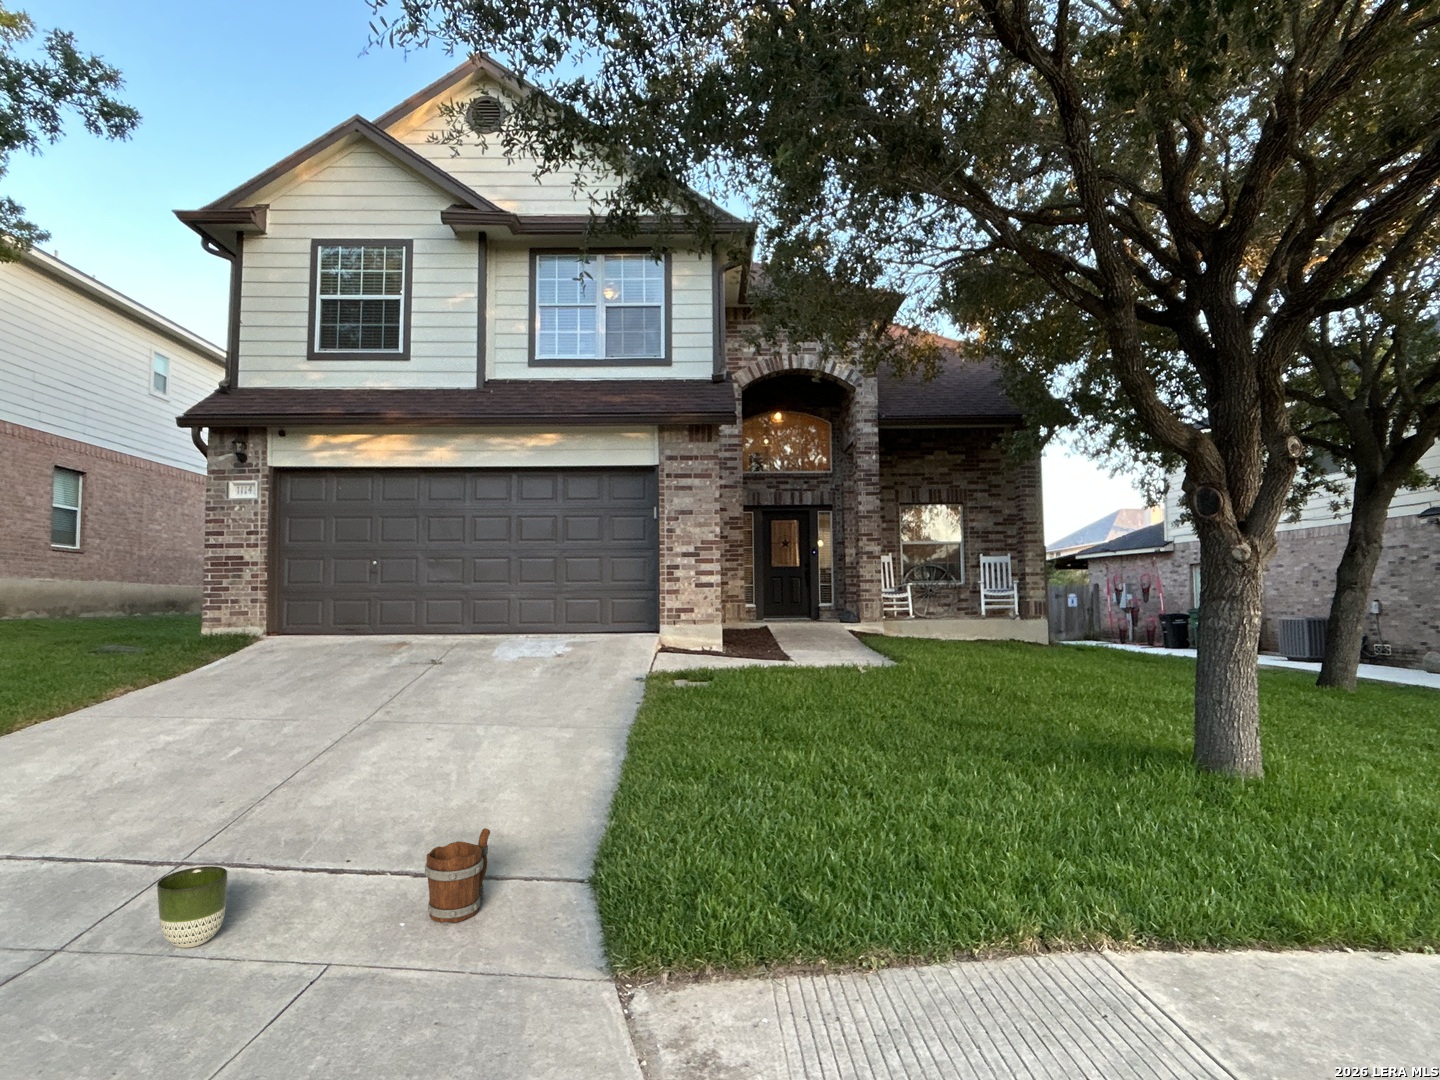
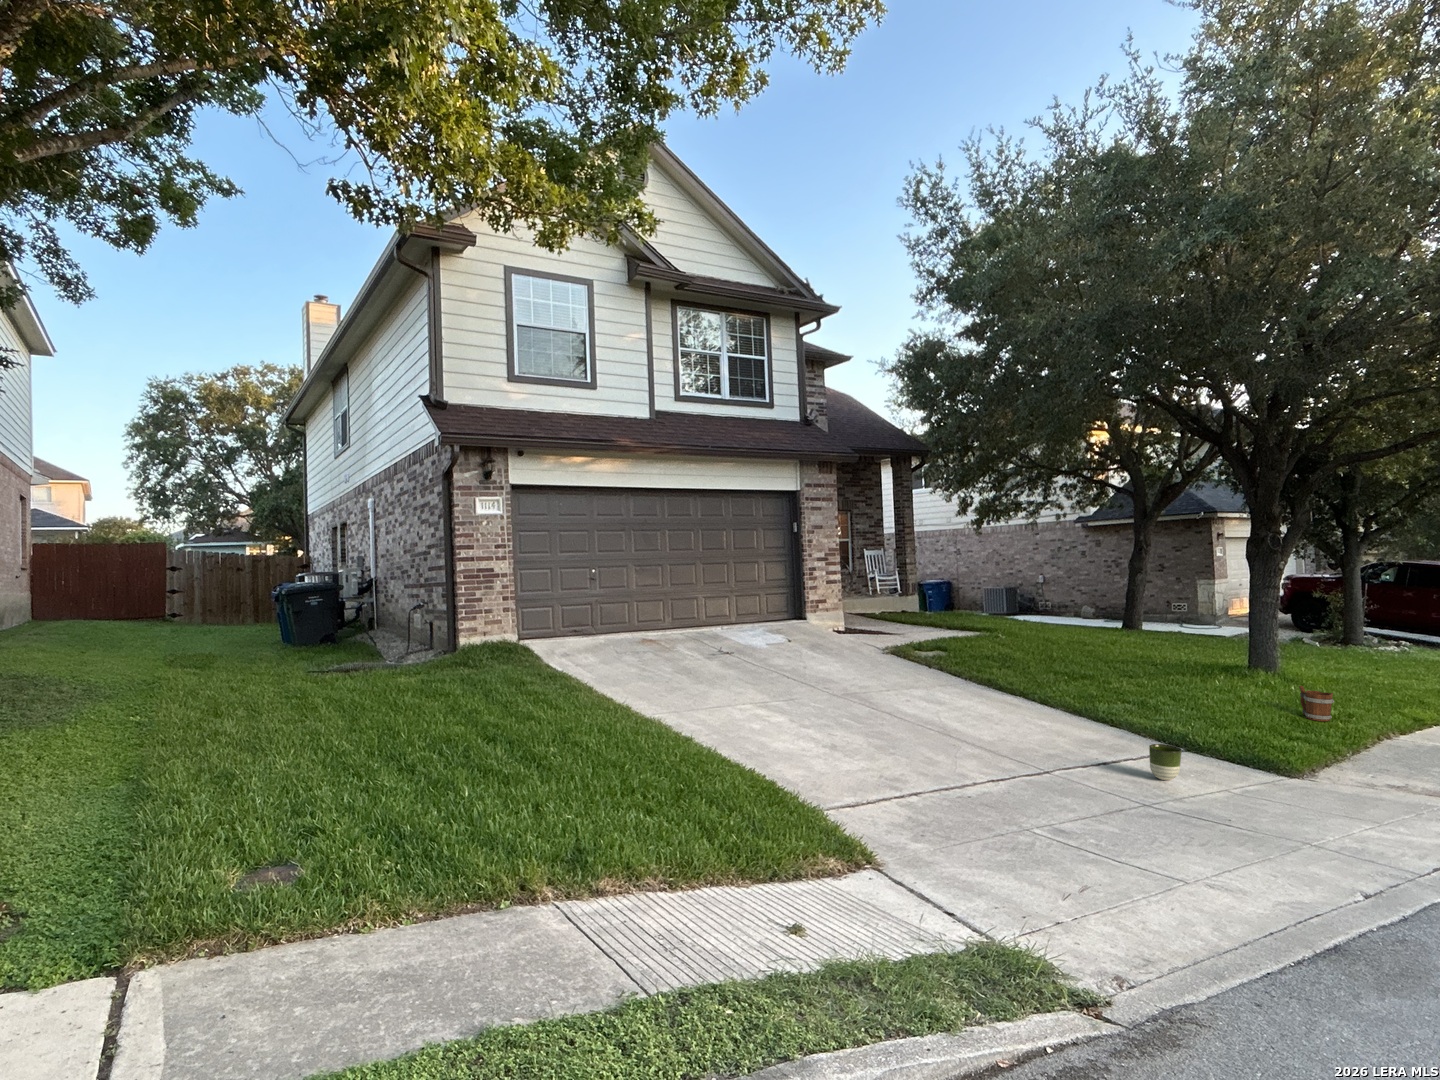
bucket: present [425,828,490,923] -> present [1299,686,1334,721]

